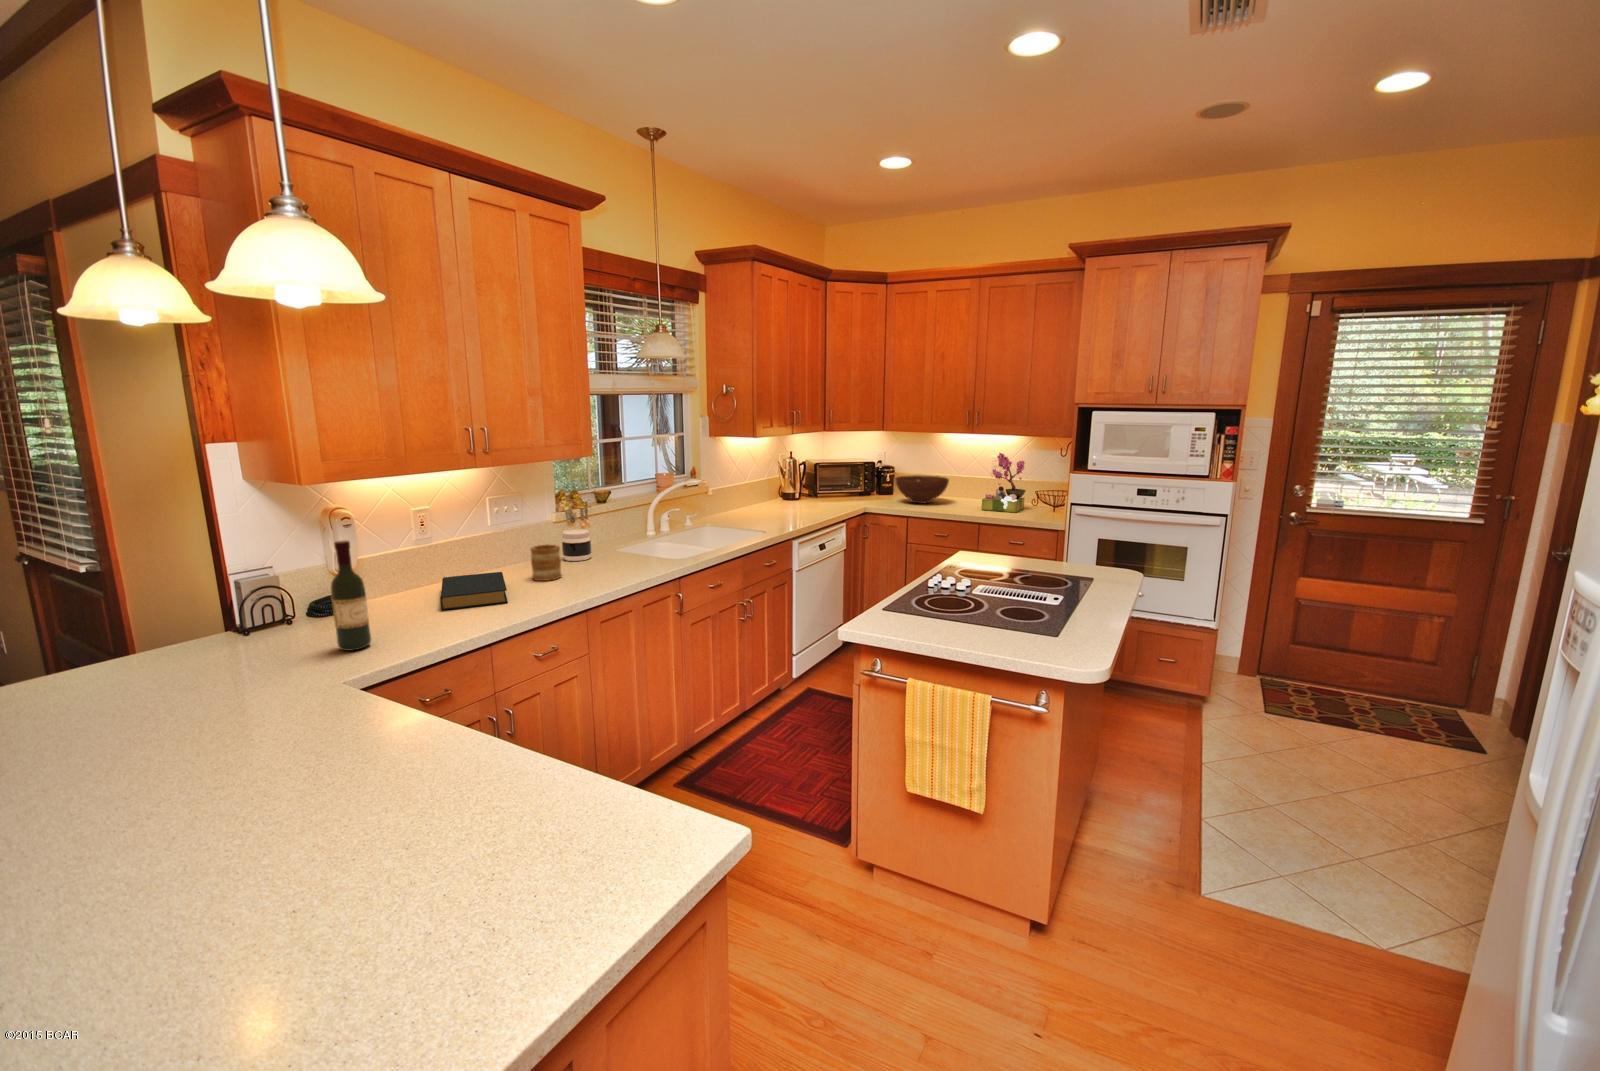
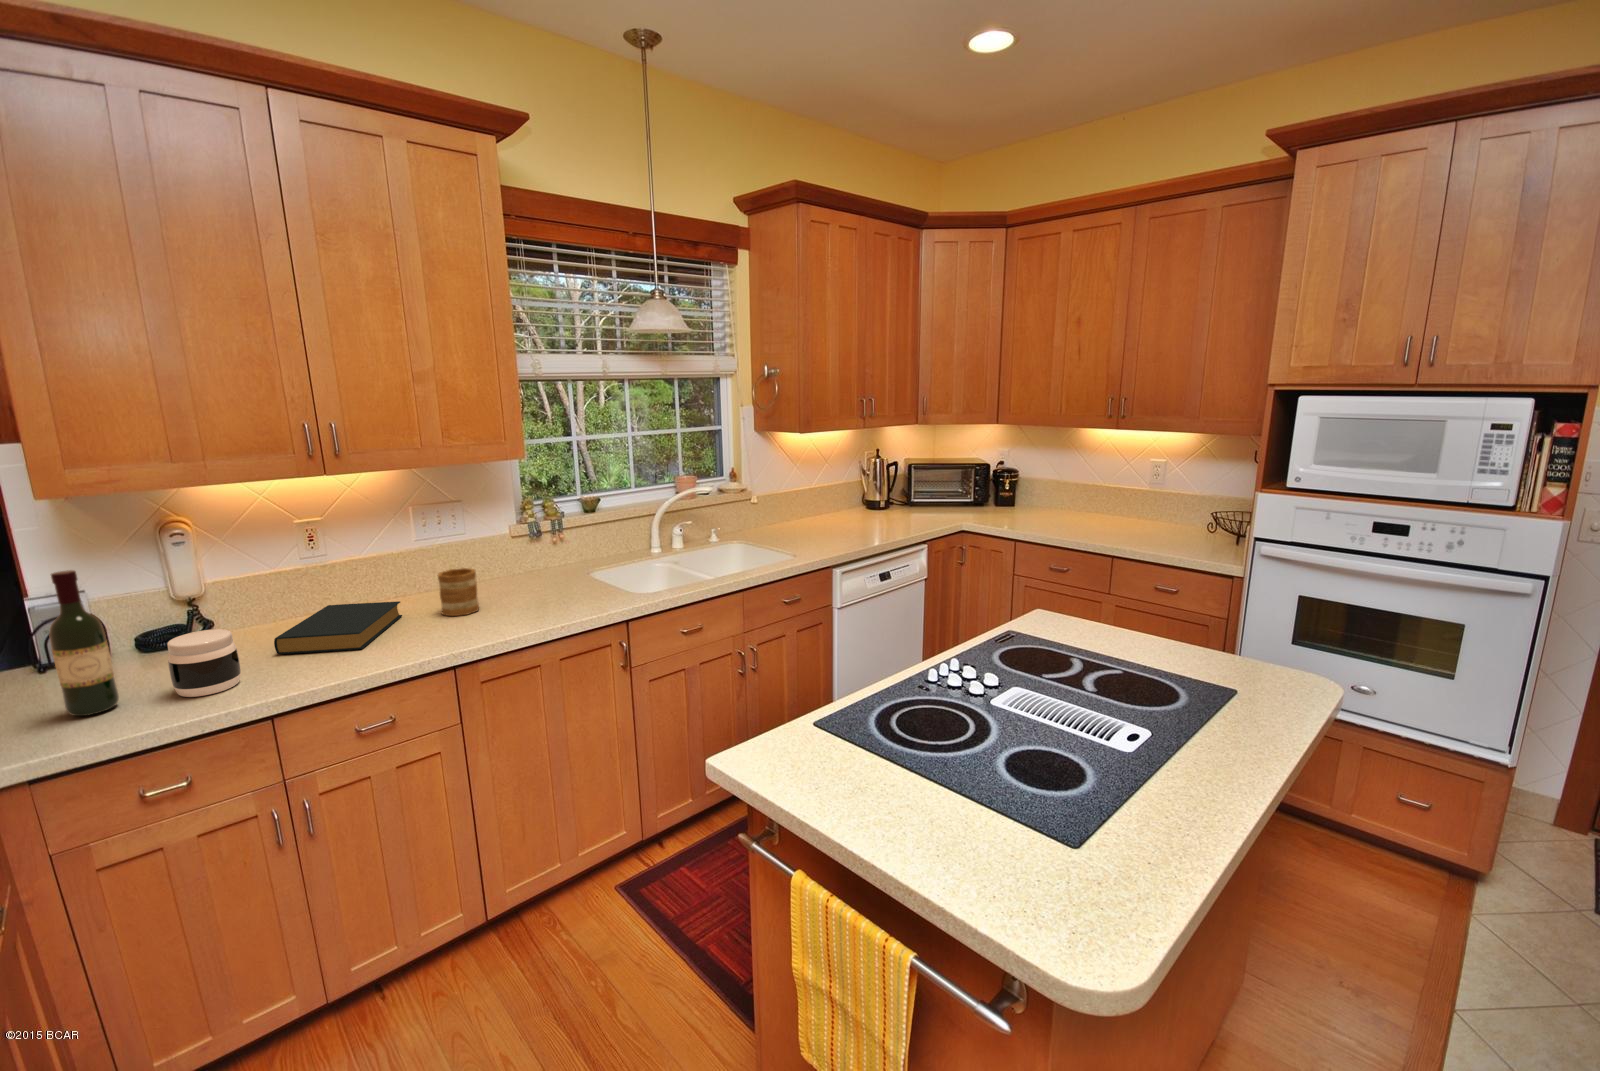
flower arrangement: present [982,453,1026,513] -> none [1122,455,1195,544]
fruit bowl: present [895,475,949,503] -> none [1007,484,1082,522]
jar: present [562,529,591,561] -> present [167,629,241,697]

